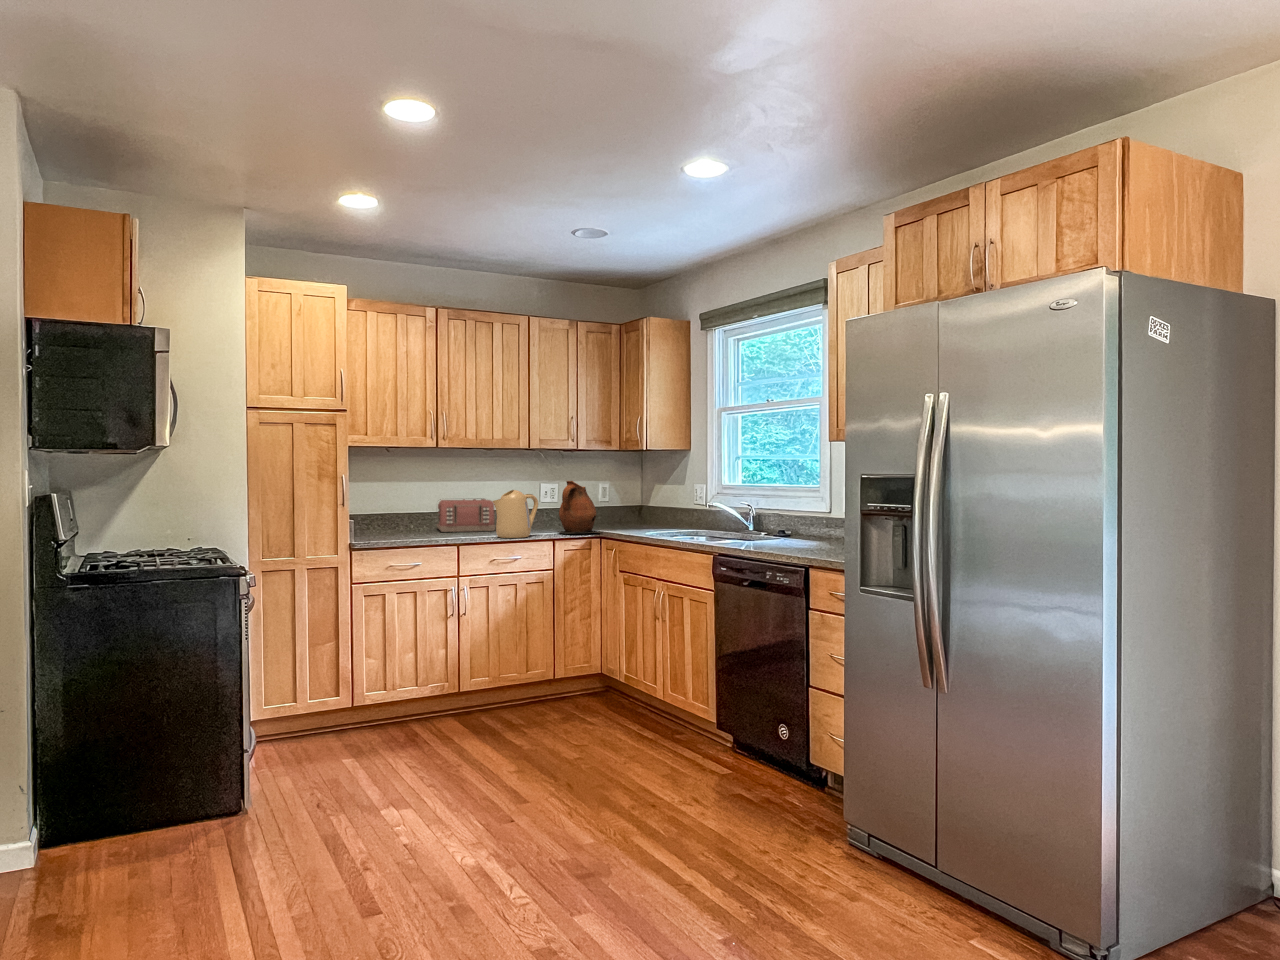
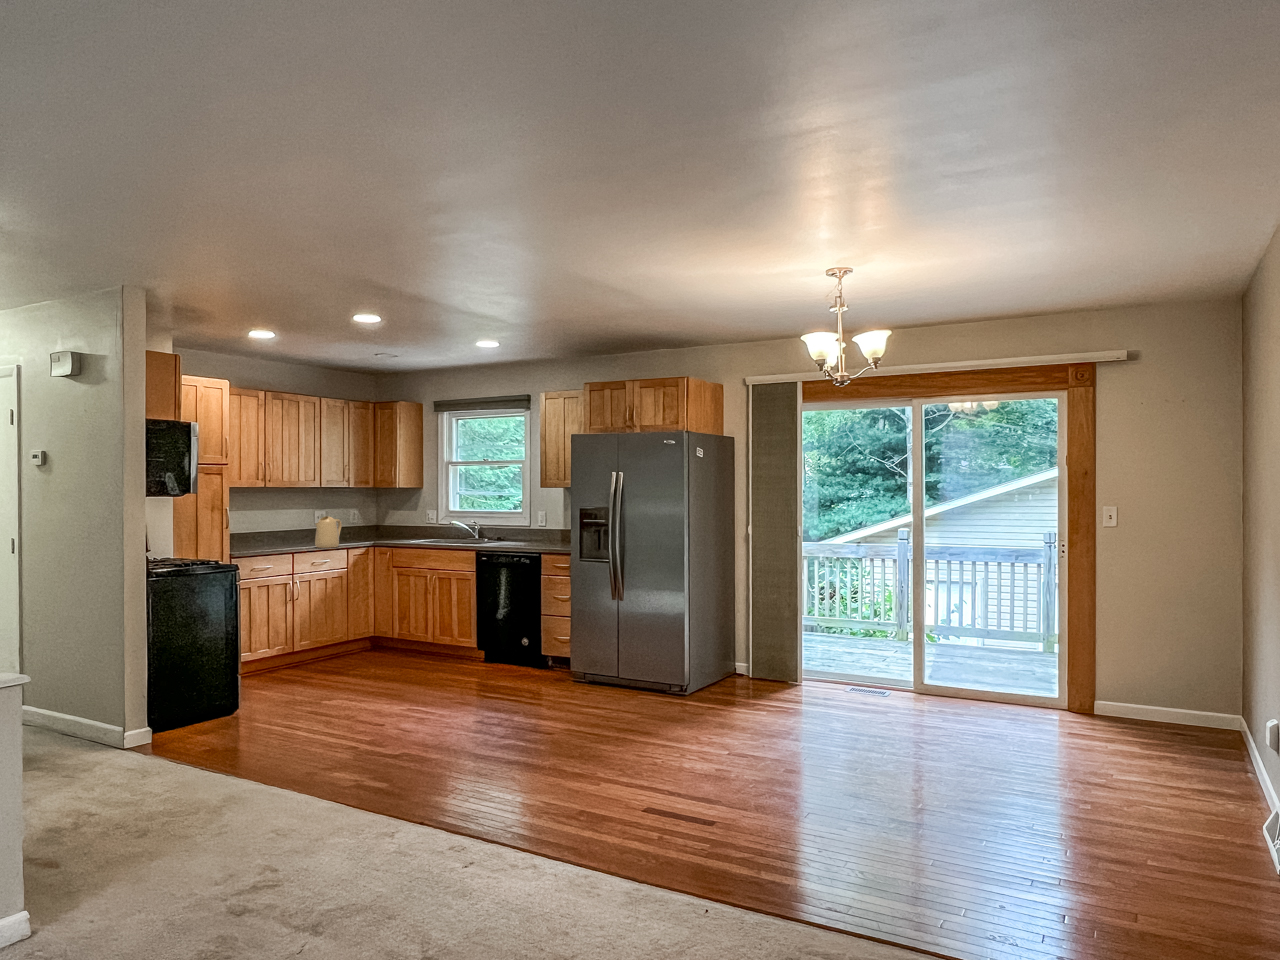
ceramic pitcher: present [557,481,601,534] -> none [346,510,380,544]
toaster: present [437,499,495,532] -> none [243,523,296,546]

